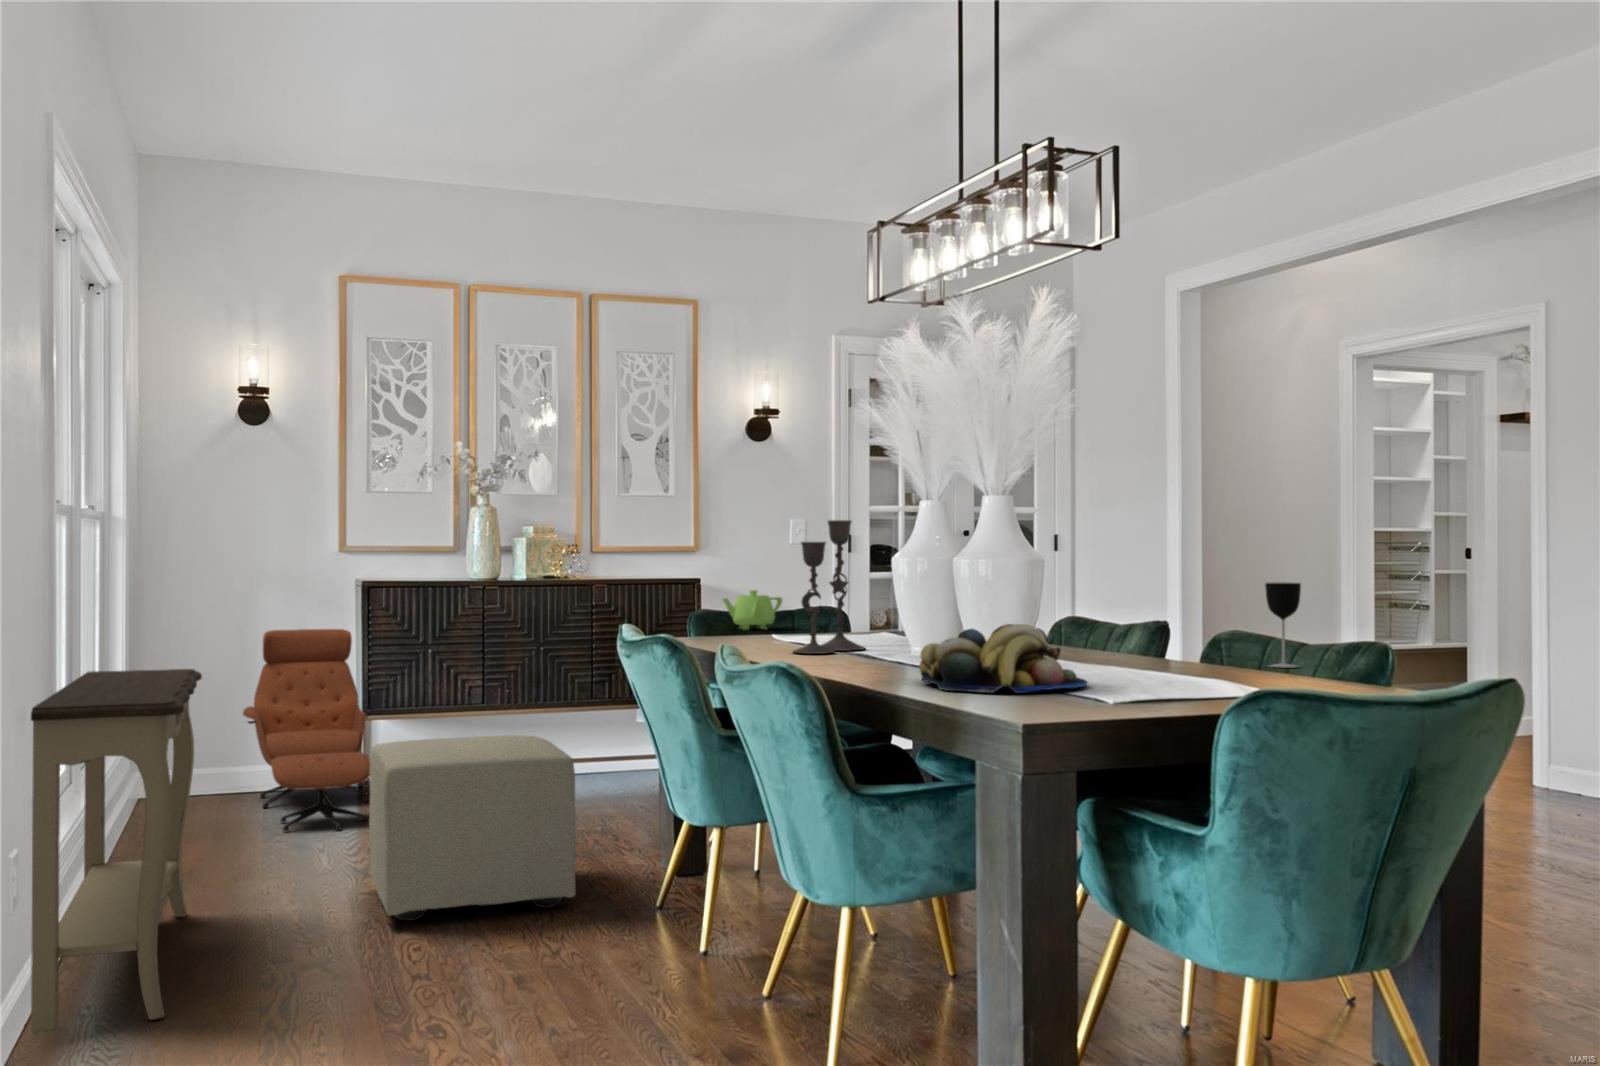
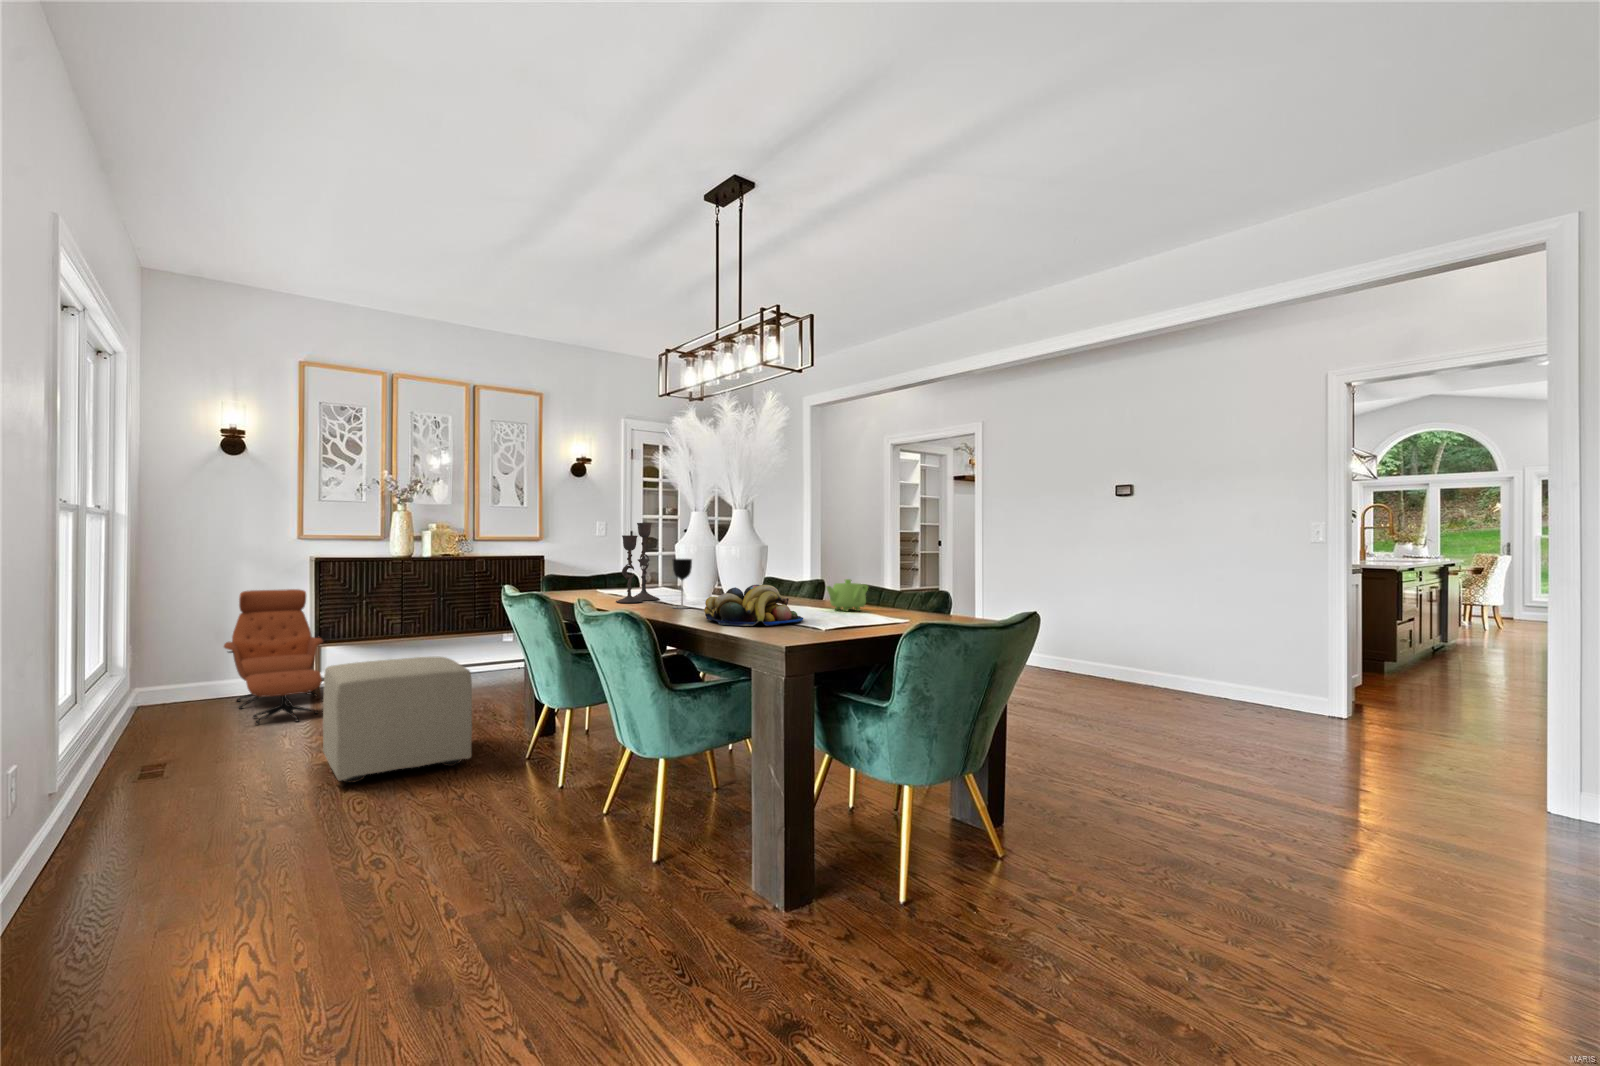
wine glass: present [1265,583,1301,667] -> present [673,559,692,608]
teapot: present [723,590,782,630] -> present [826,579,868,611]
console table: present [31,669,202,1032] -> none [41,620,193,897]

